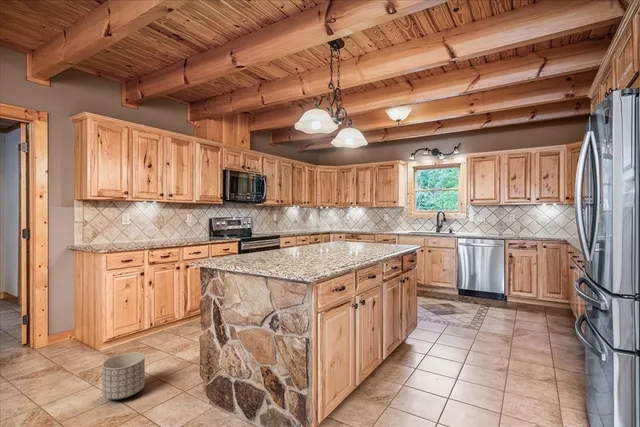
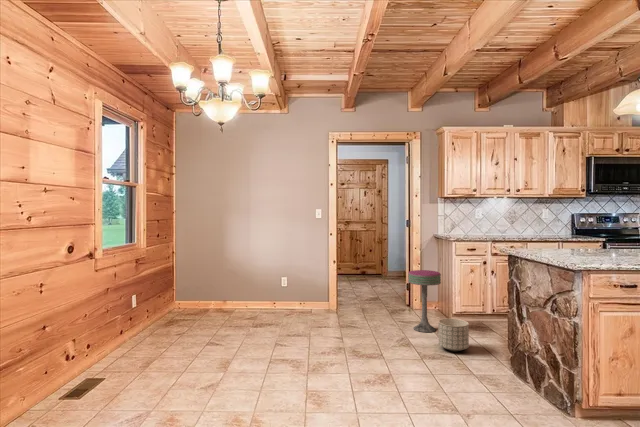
bar stool: none [39,296,93,386] -> present [408,270,441,332]

